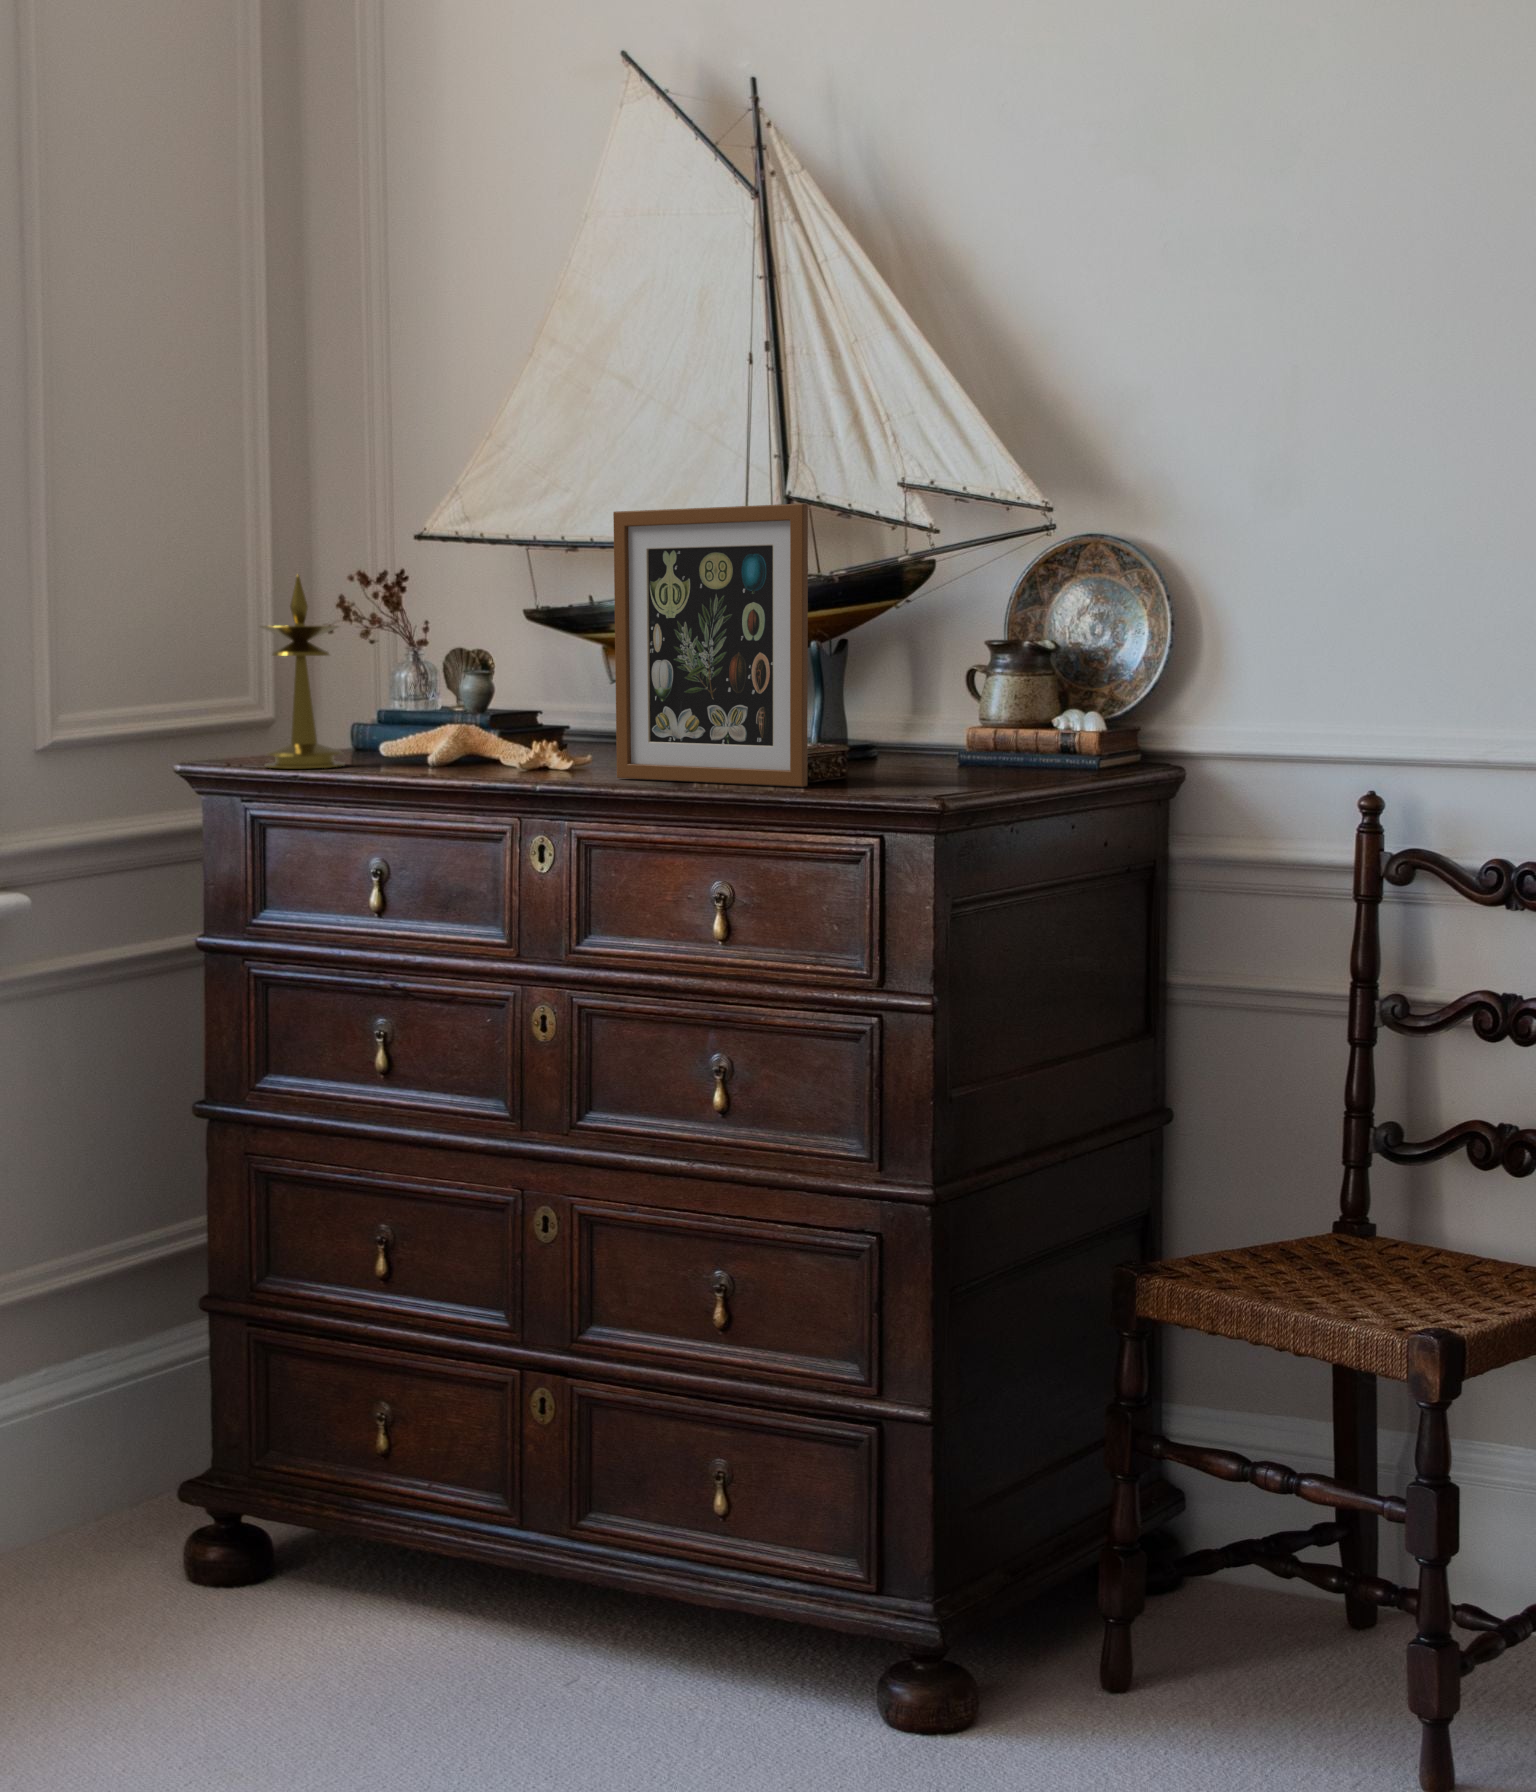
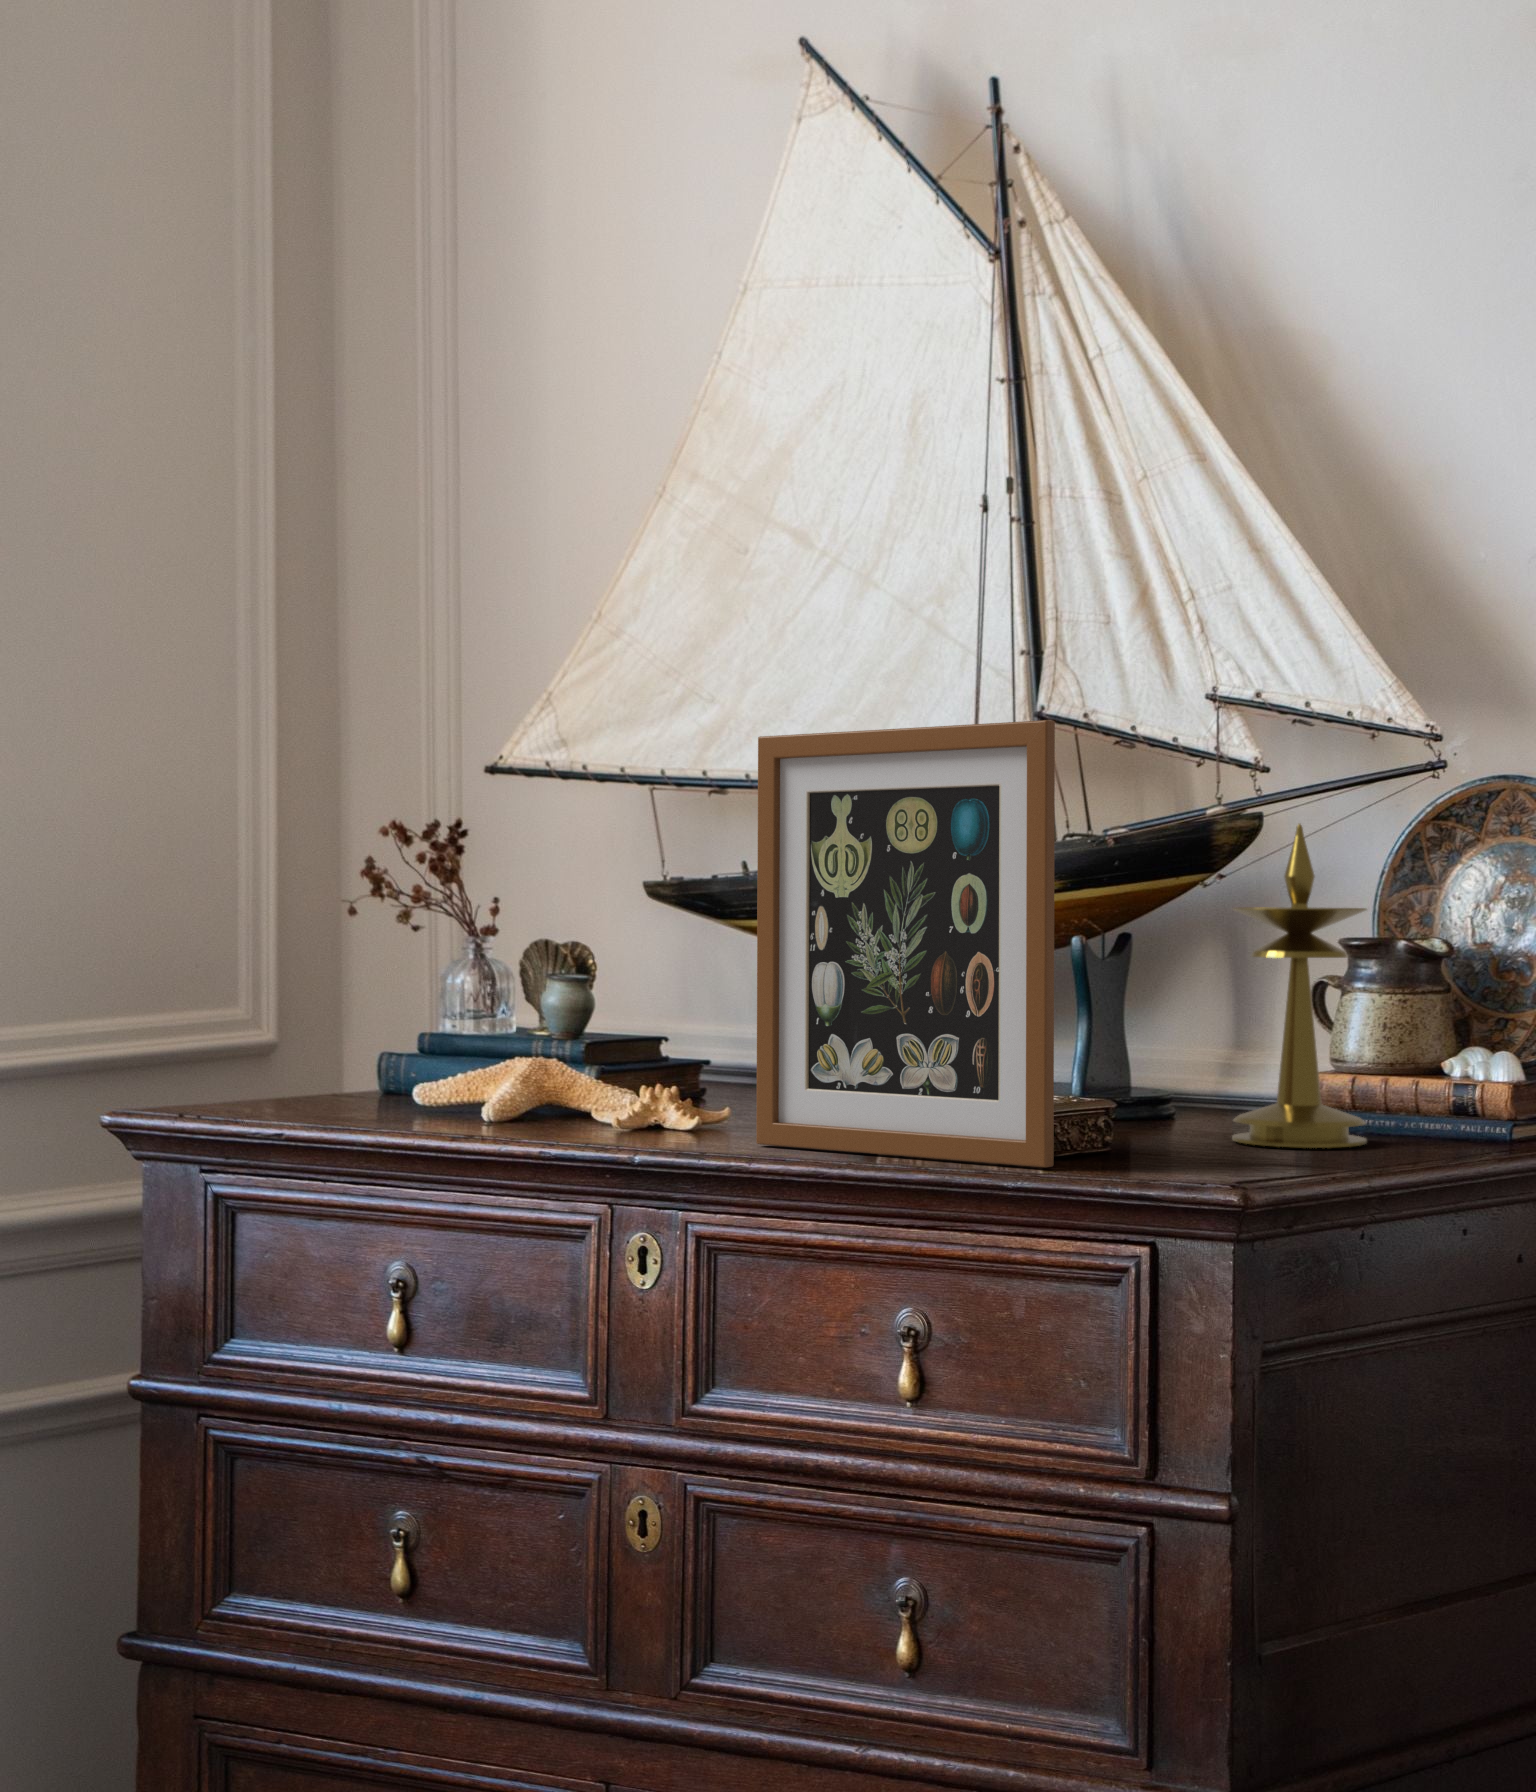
candlestick: present [260,575,344,769] -> present [1232,824,1367,1148]

